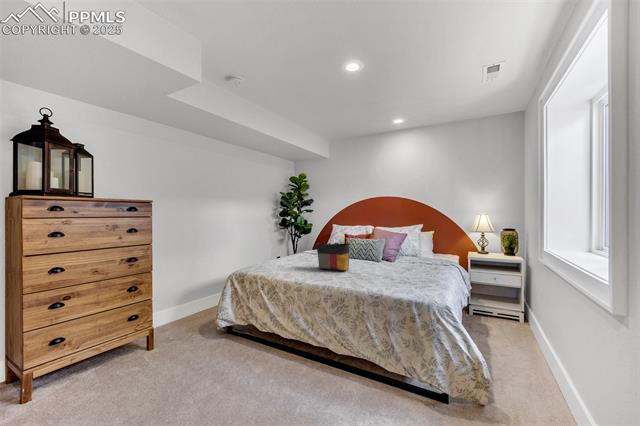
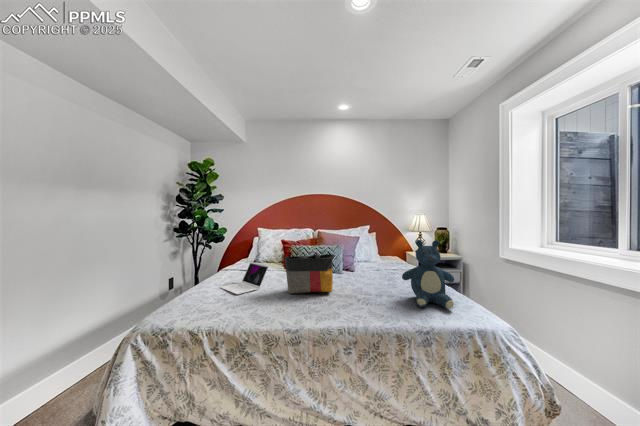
teddy bear: none [392,235,435,289] -> present [402,240,454,309]
laptop: none [284,247,311,265] -> present [220,262,268,294]

